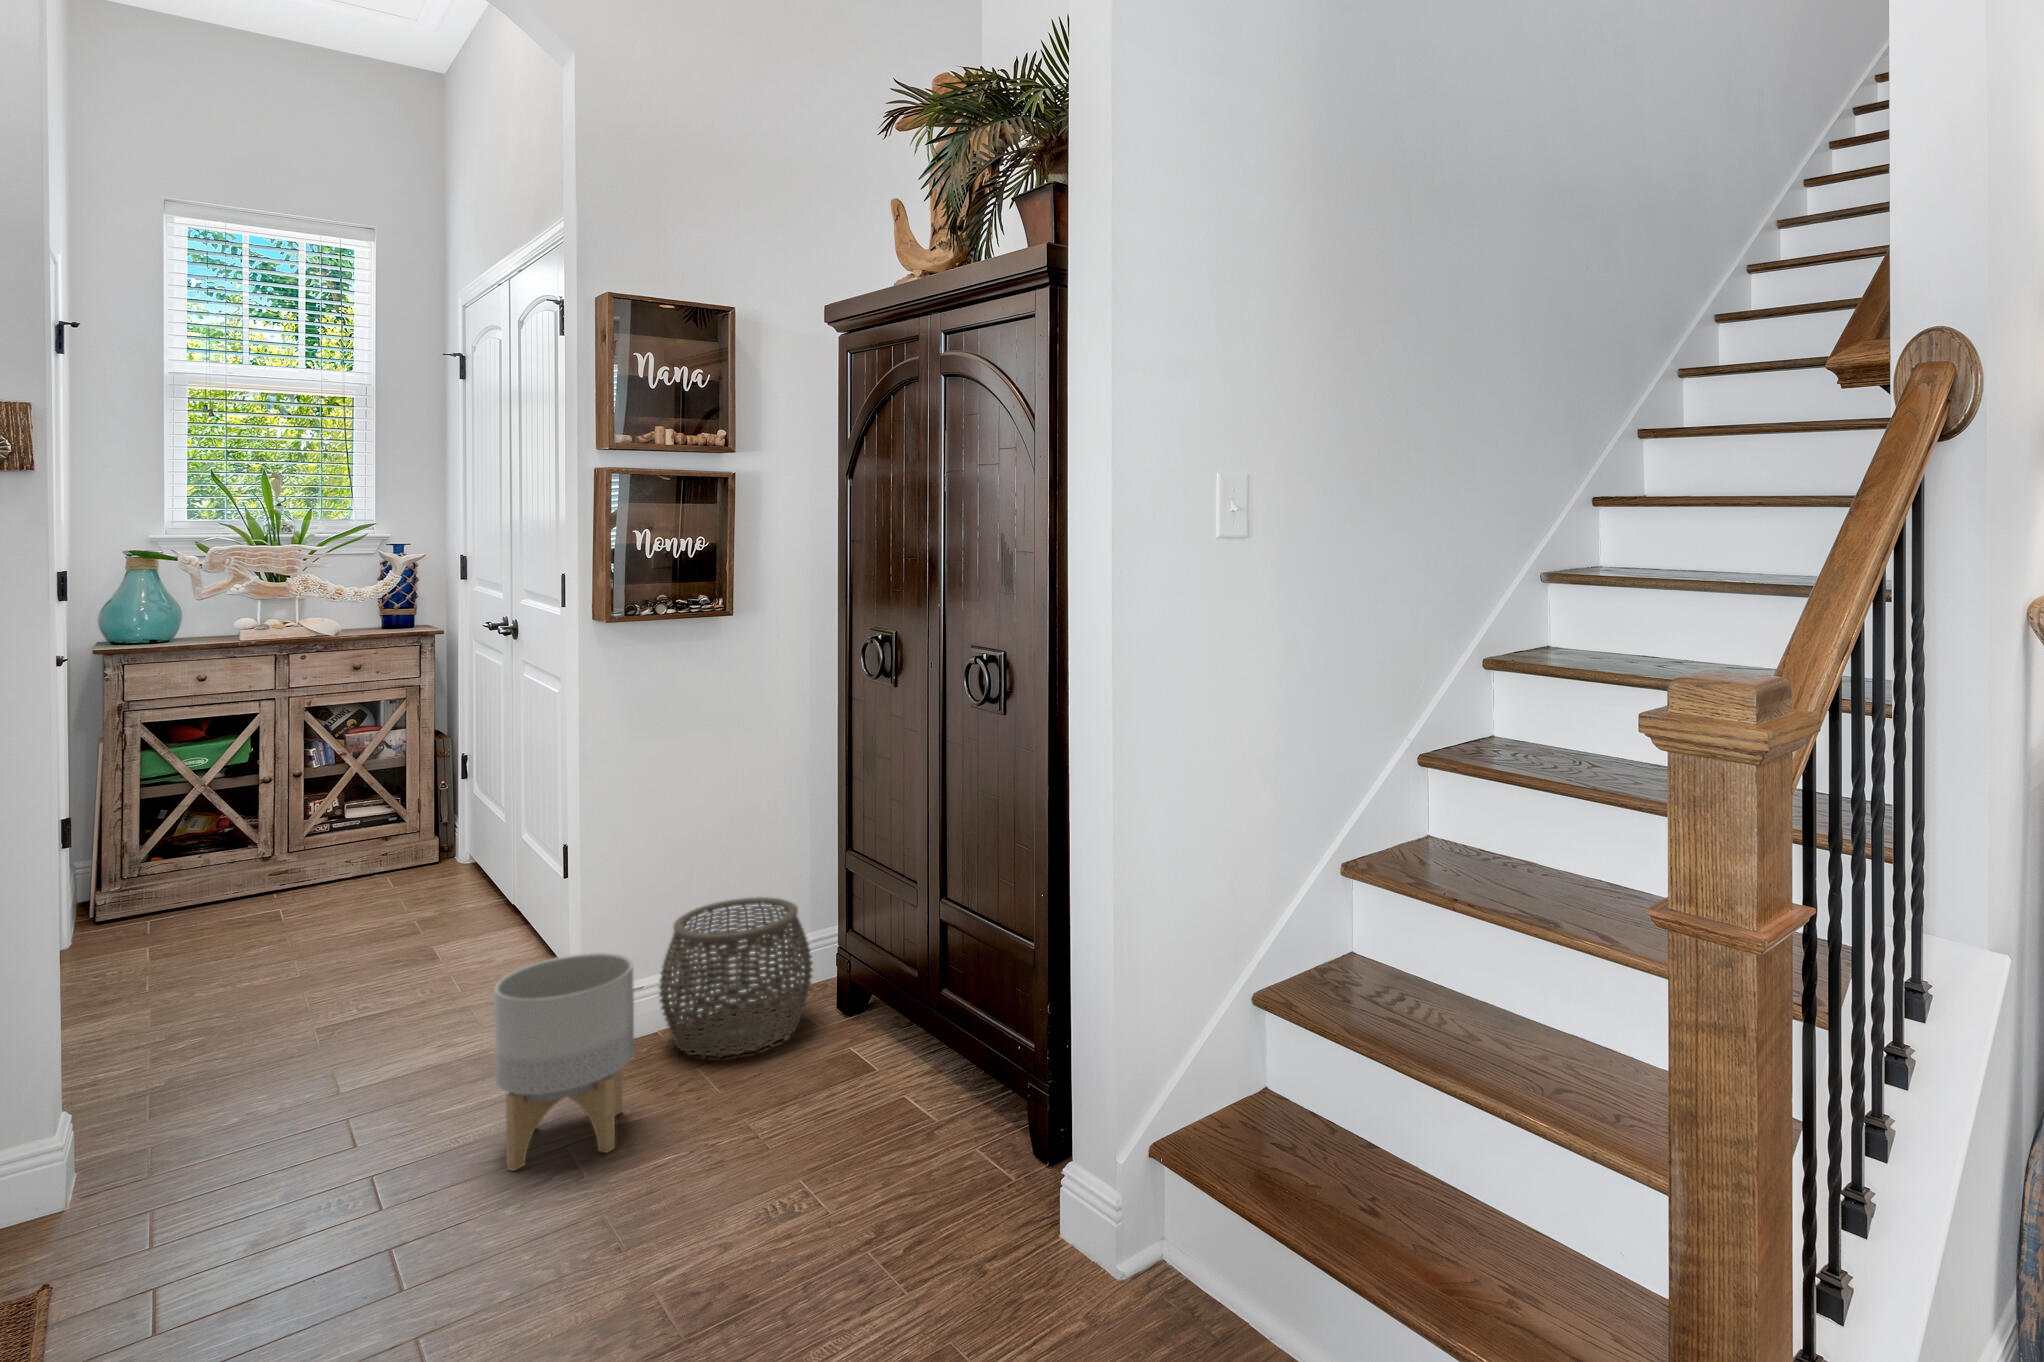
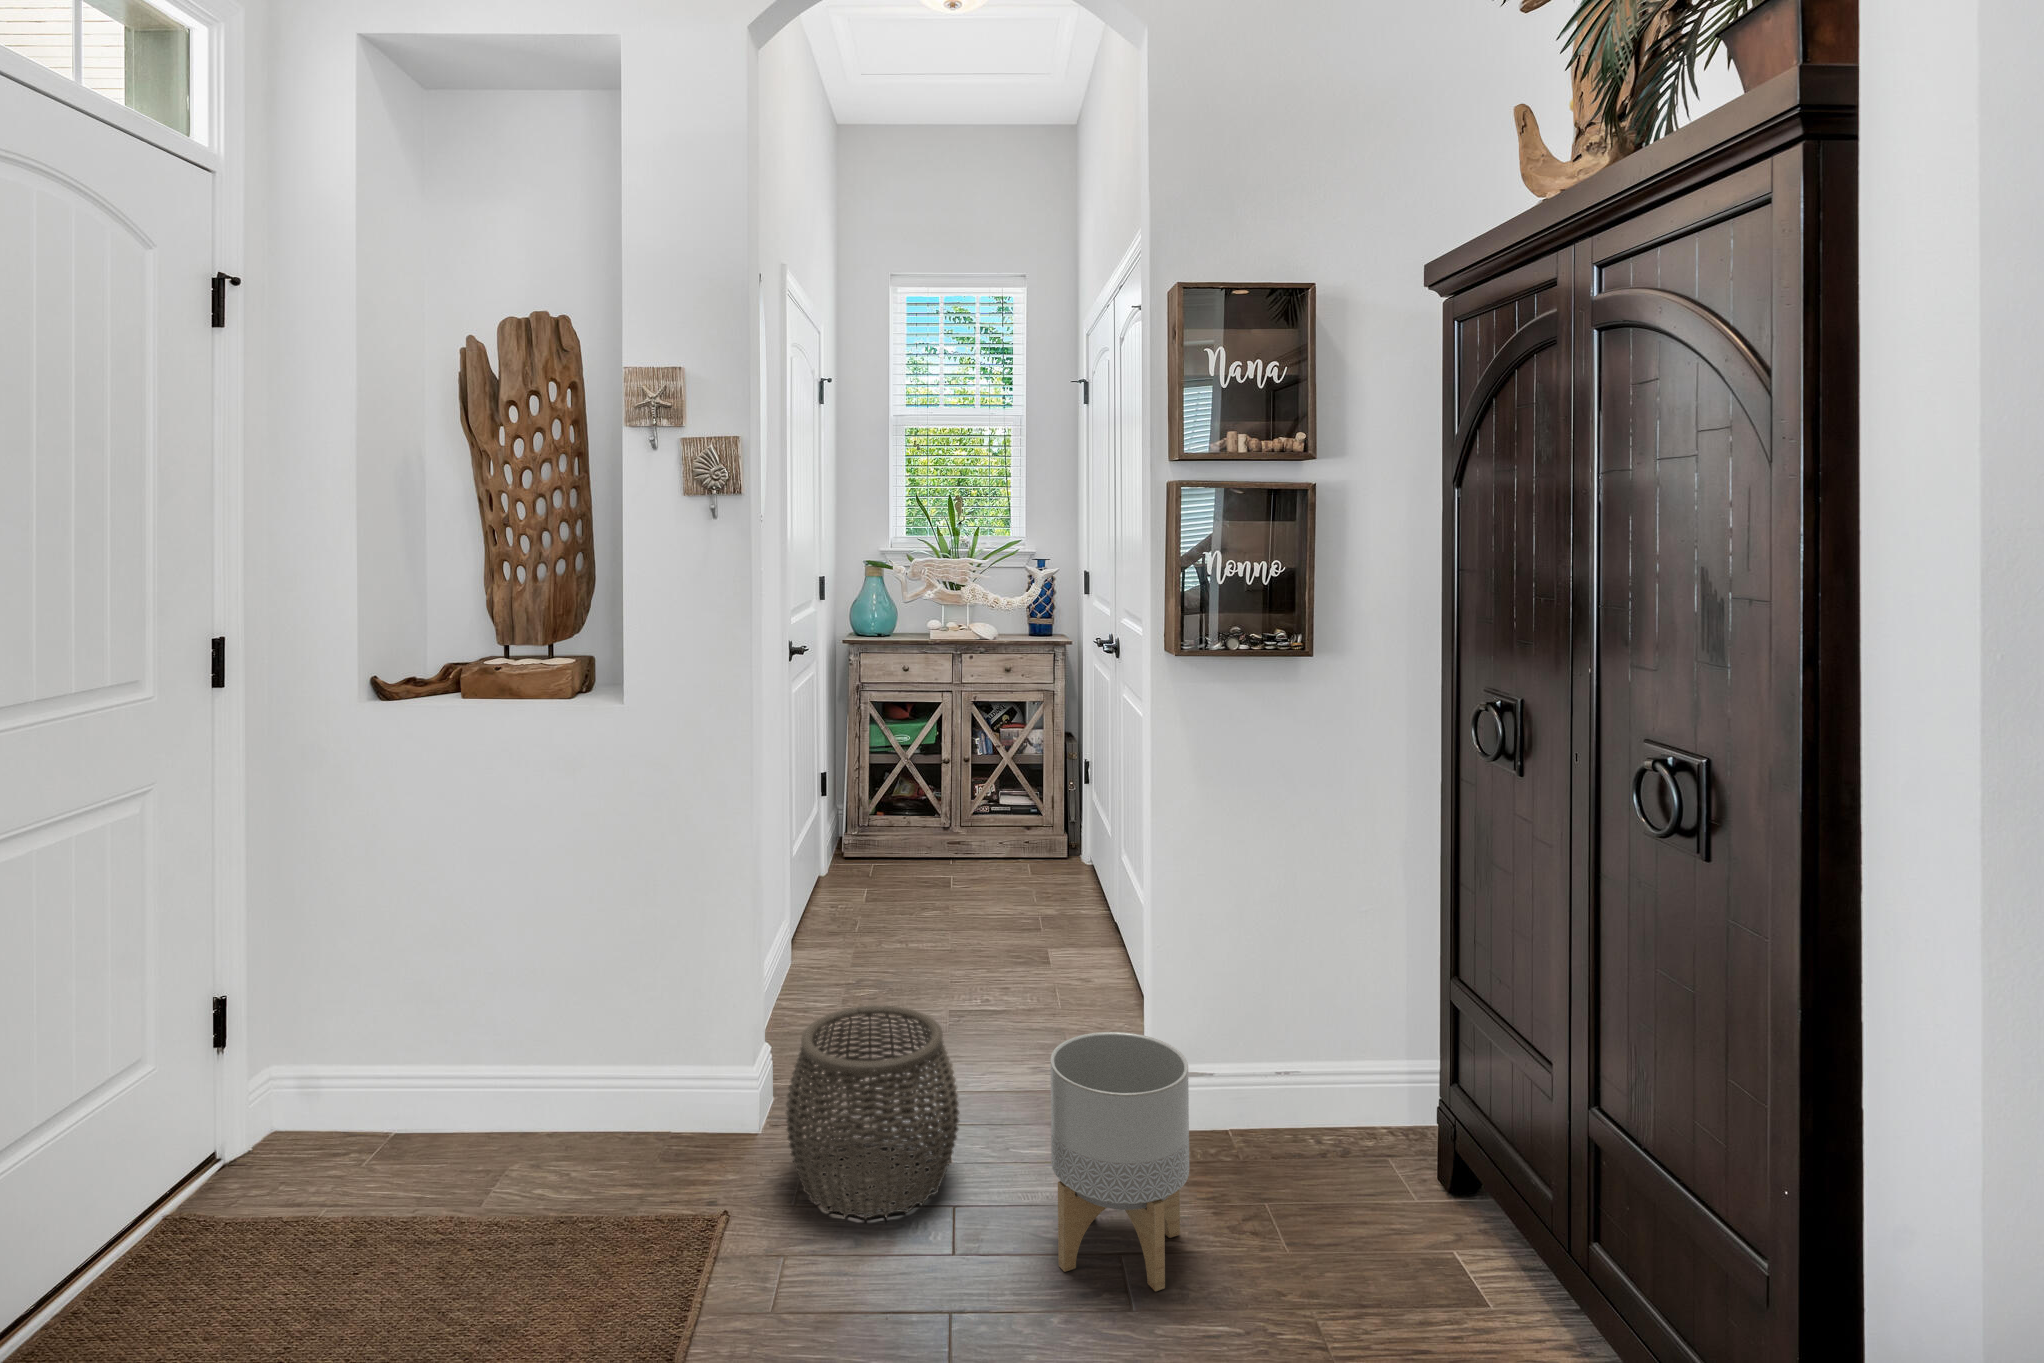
woven basket: present [659,897,813,1057] -> present [786,1006,959,1219]

